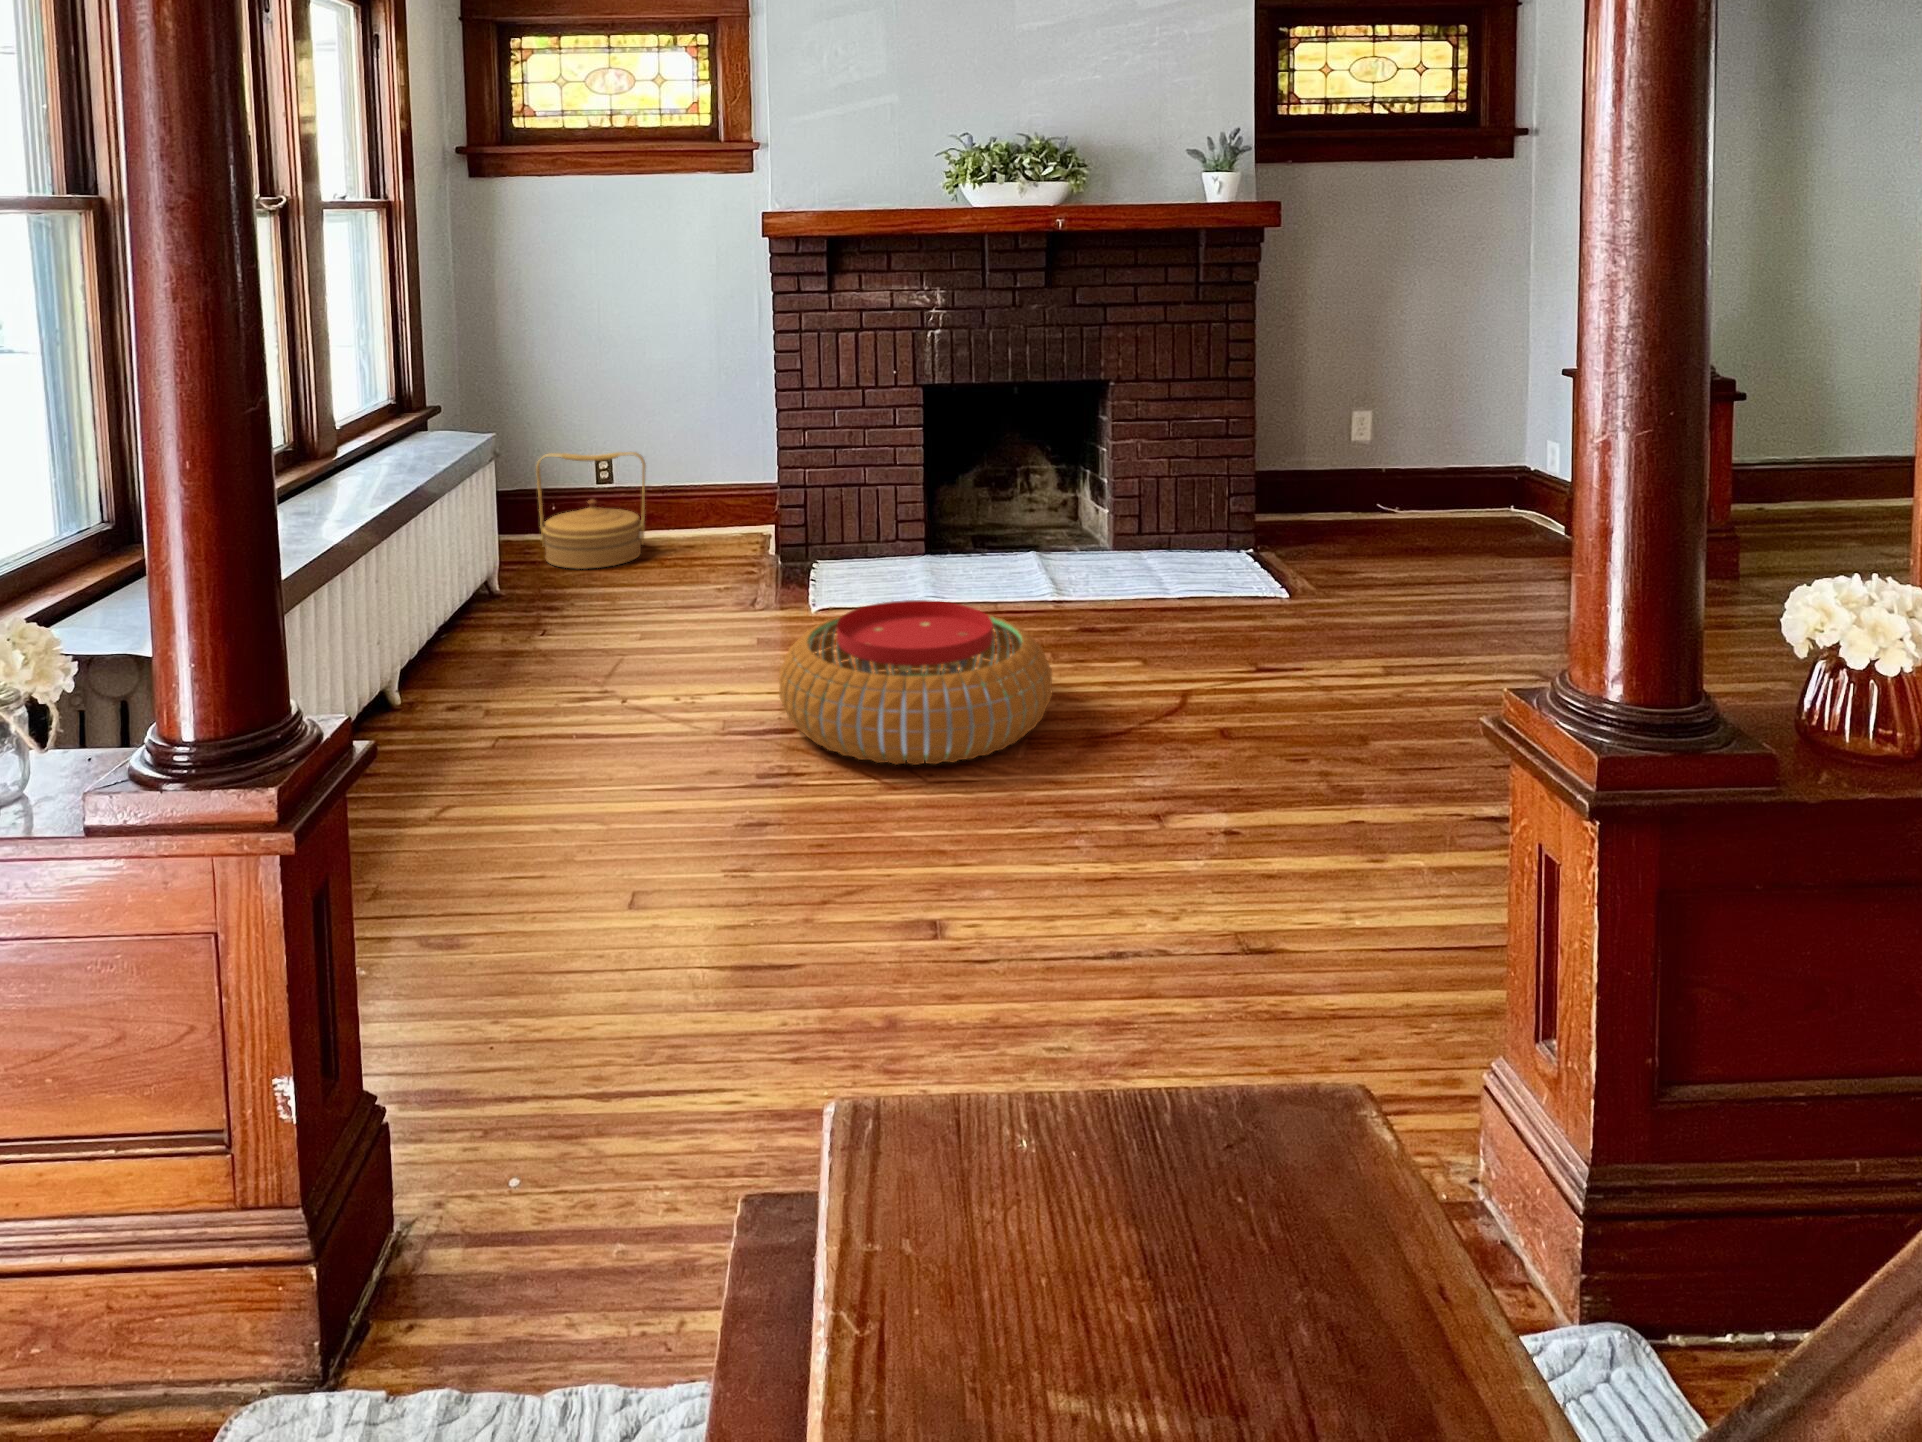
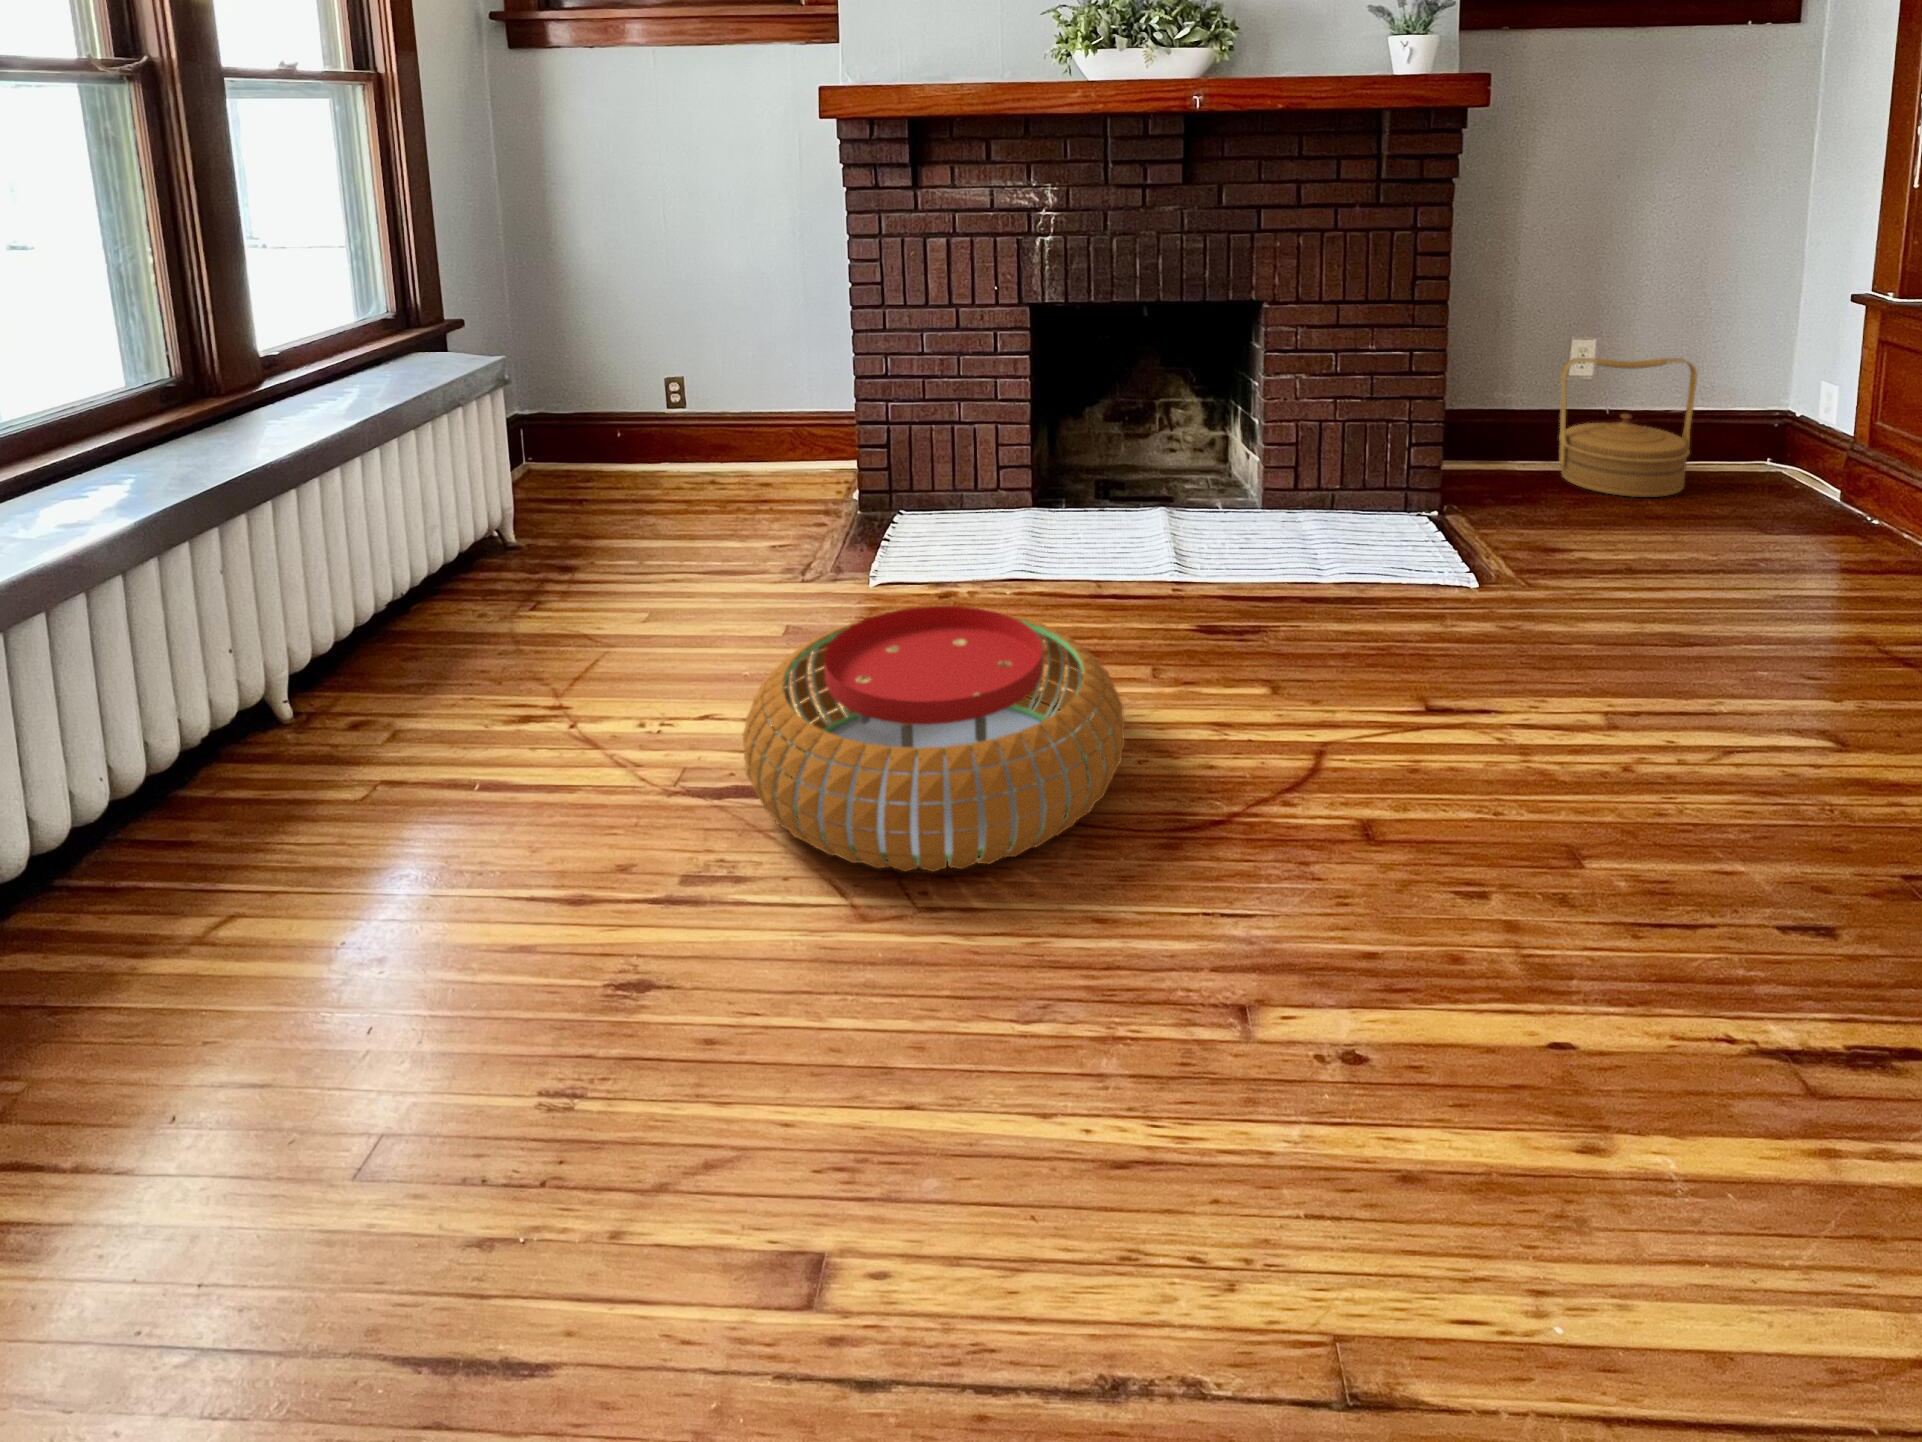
woven basket: present [536,452,646,569] -> present [1559,358,1697,497]

